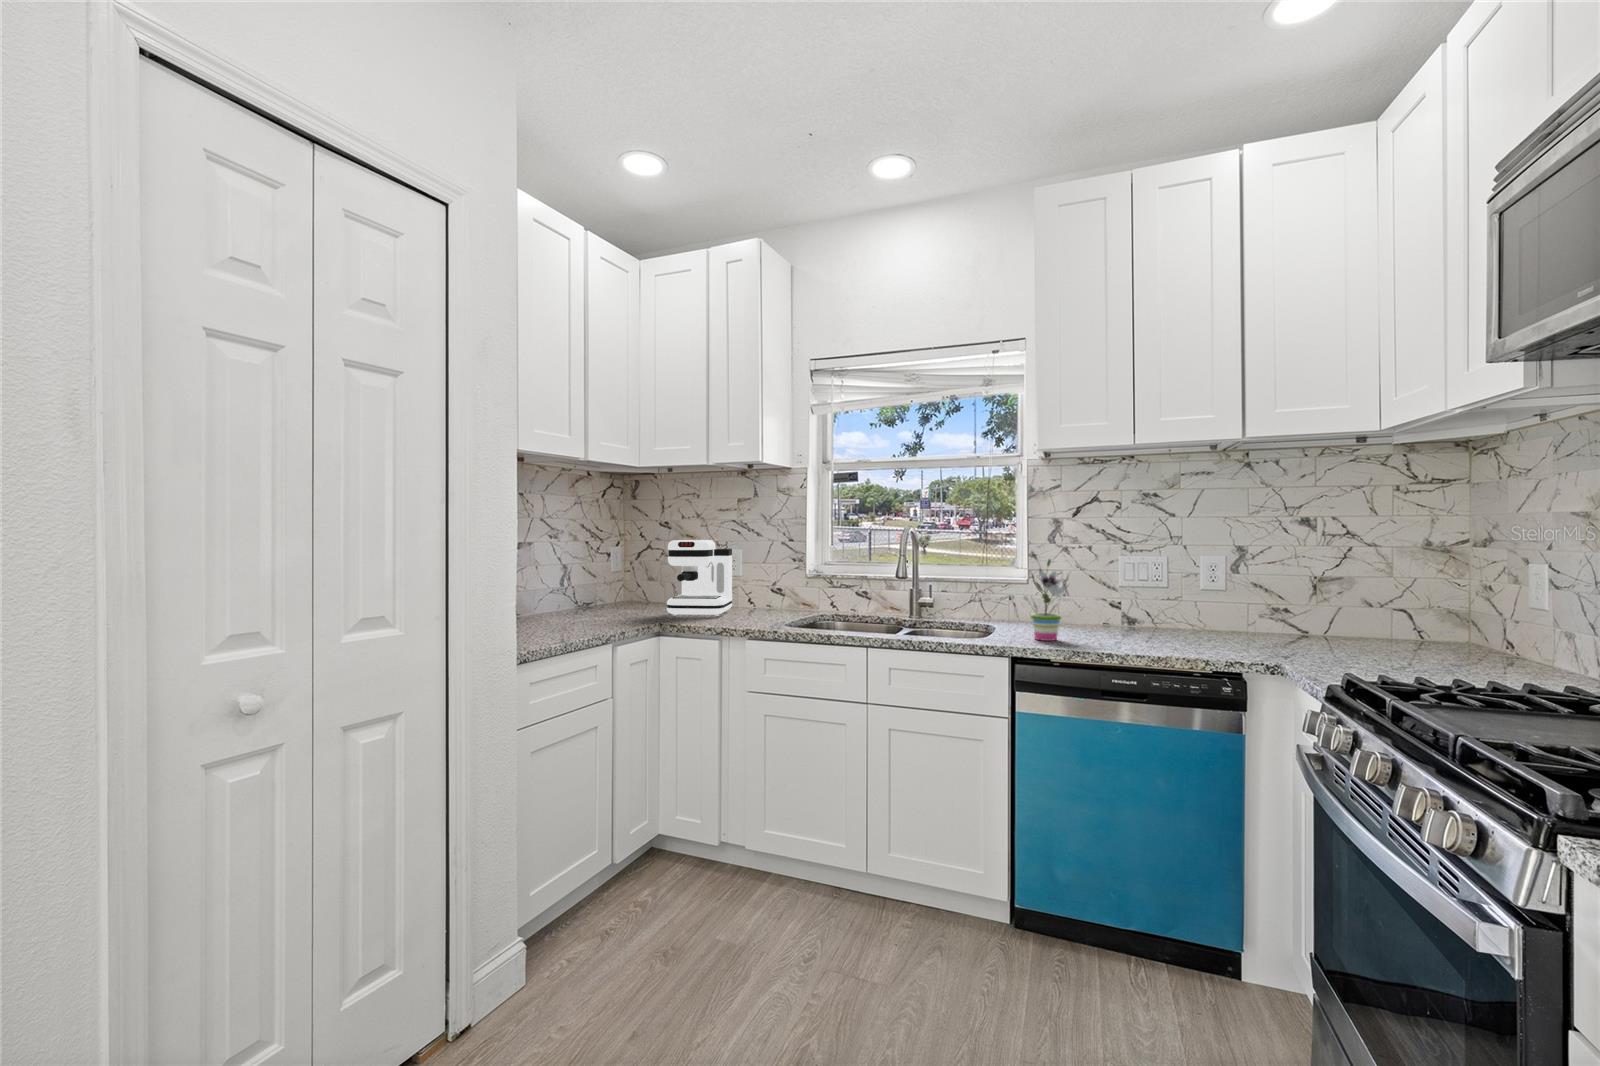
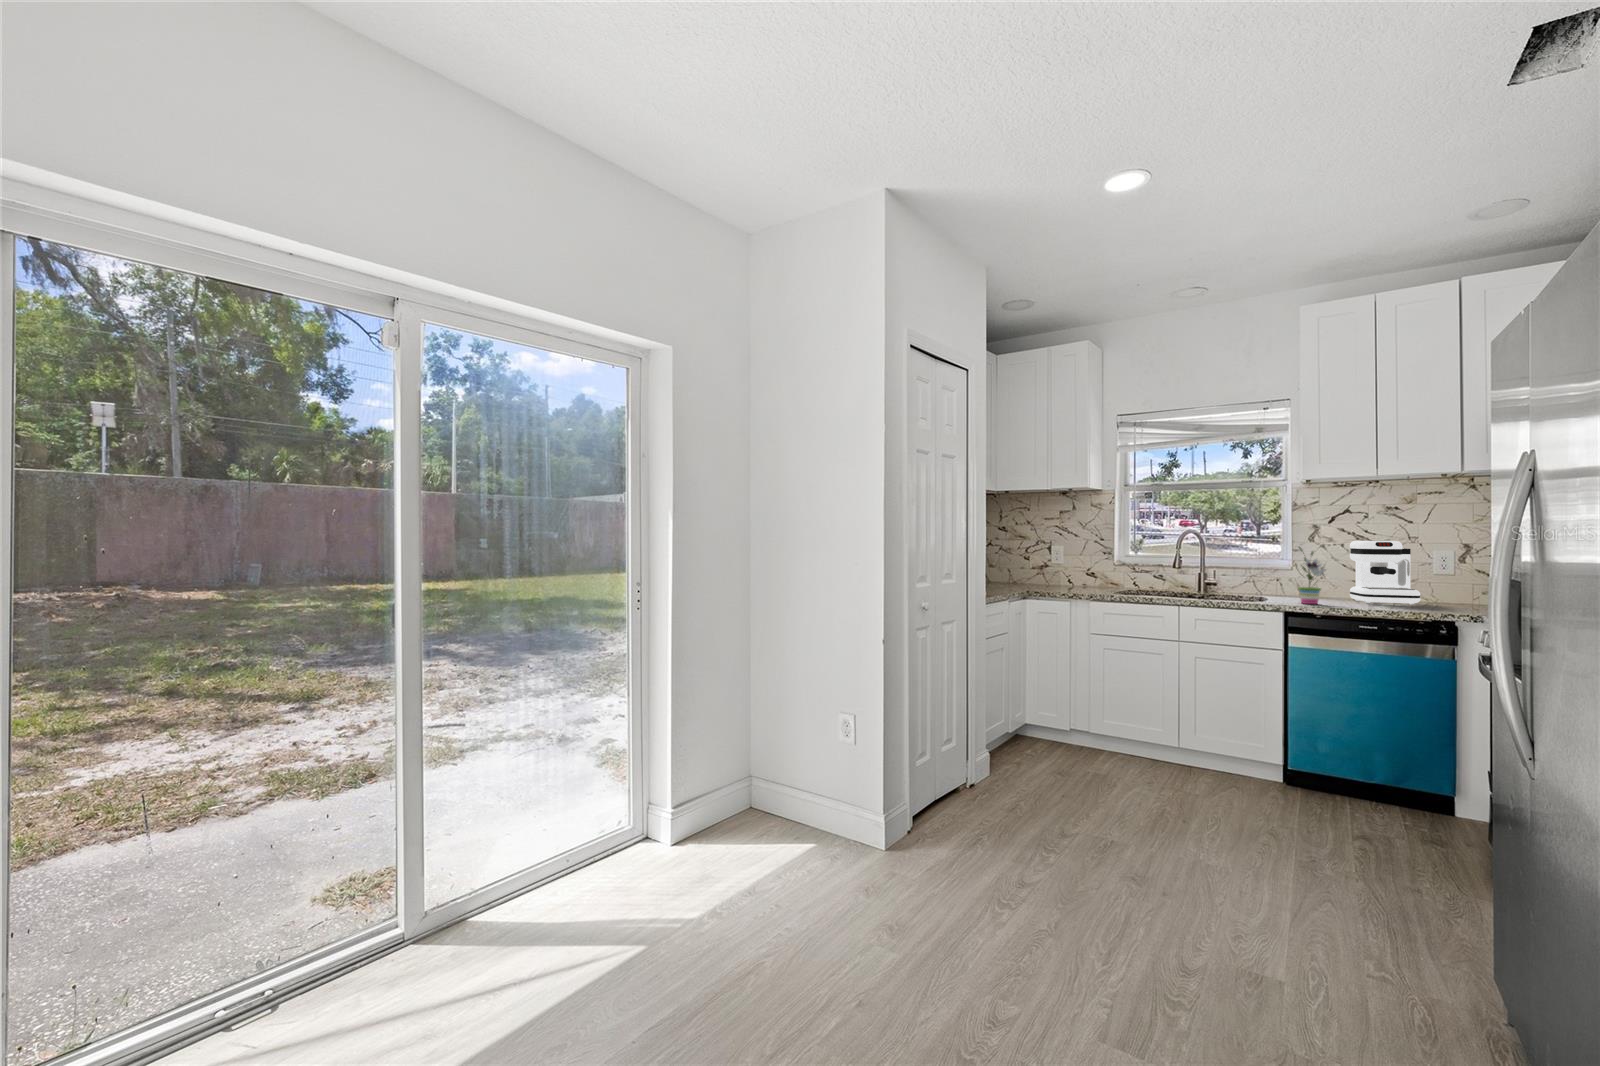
coffee maker: present [667,540,732,616] -> present [1350,541,1421,605]

